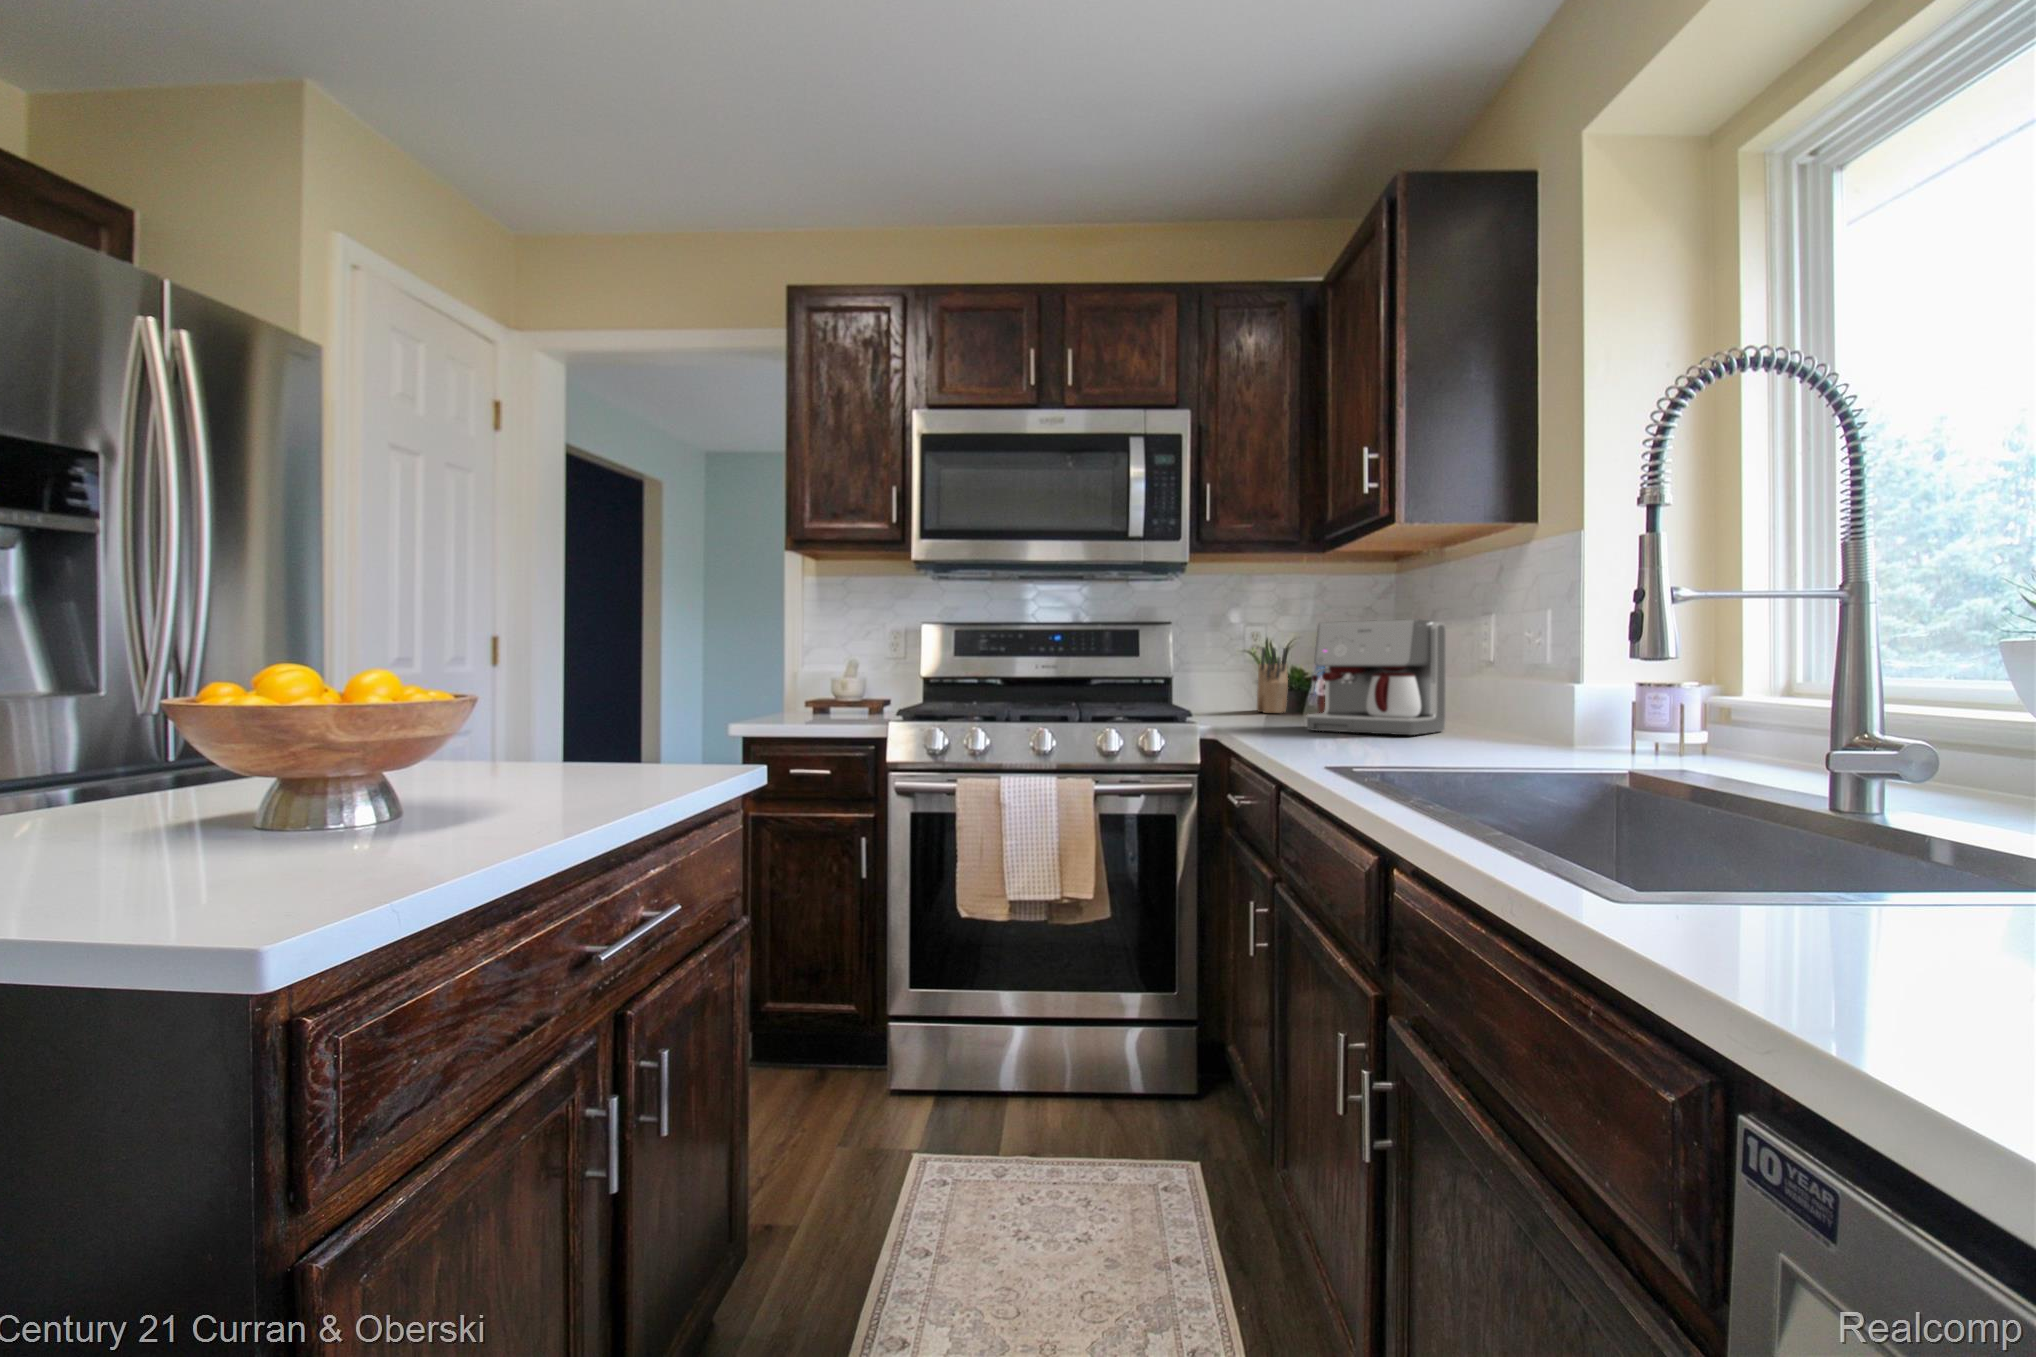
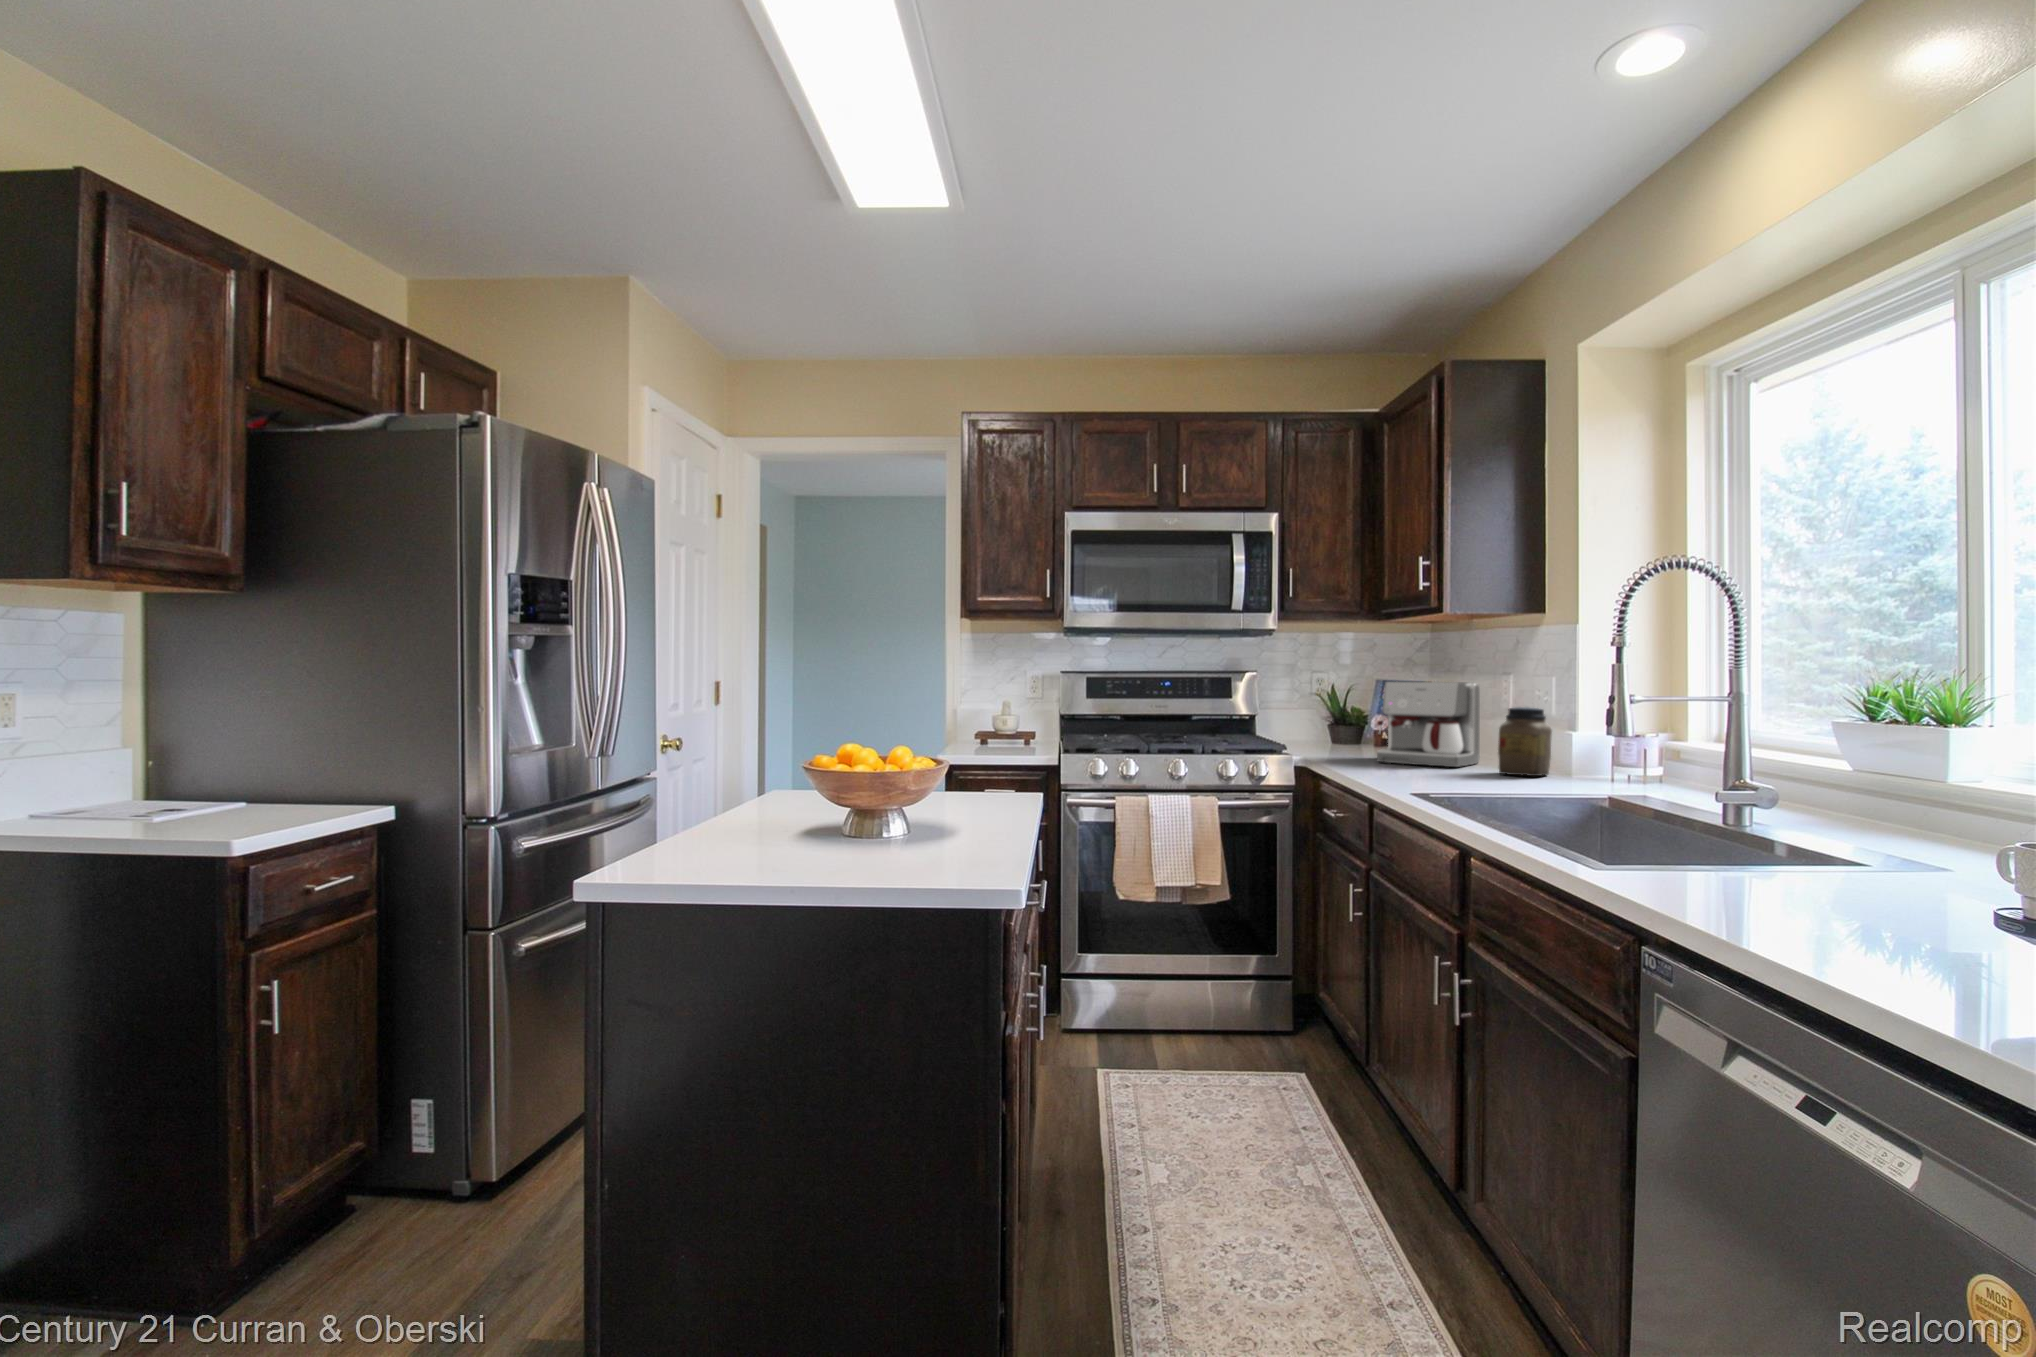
knife block: present [1257,647,1288,713] -> none [1322,693,1351,745]
jar: none [1466,649,1542,745] -> present [1498,707,1552,776]

